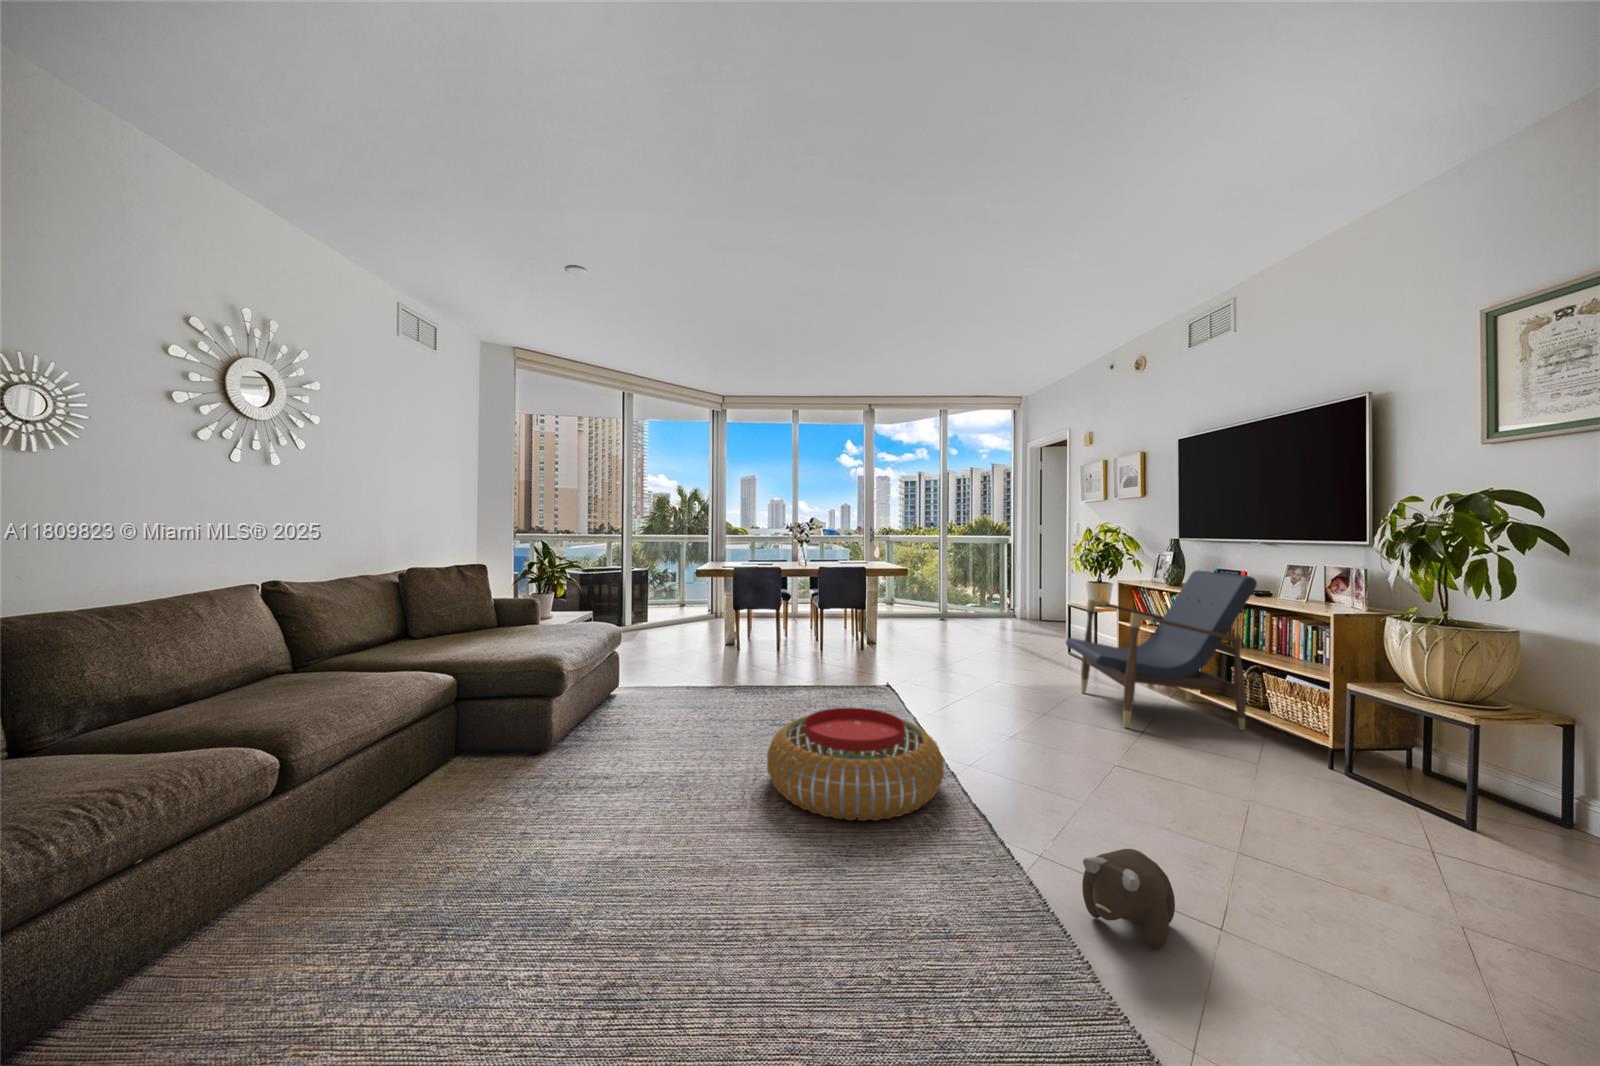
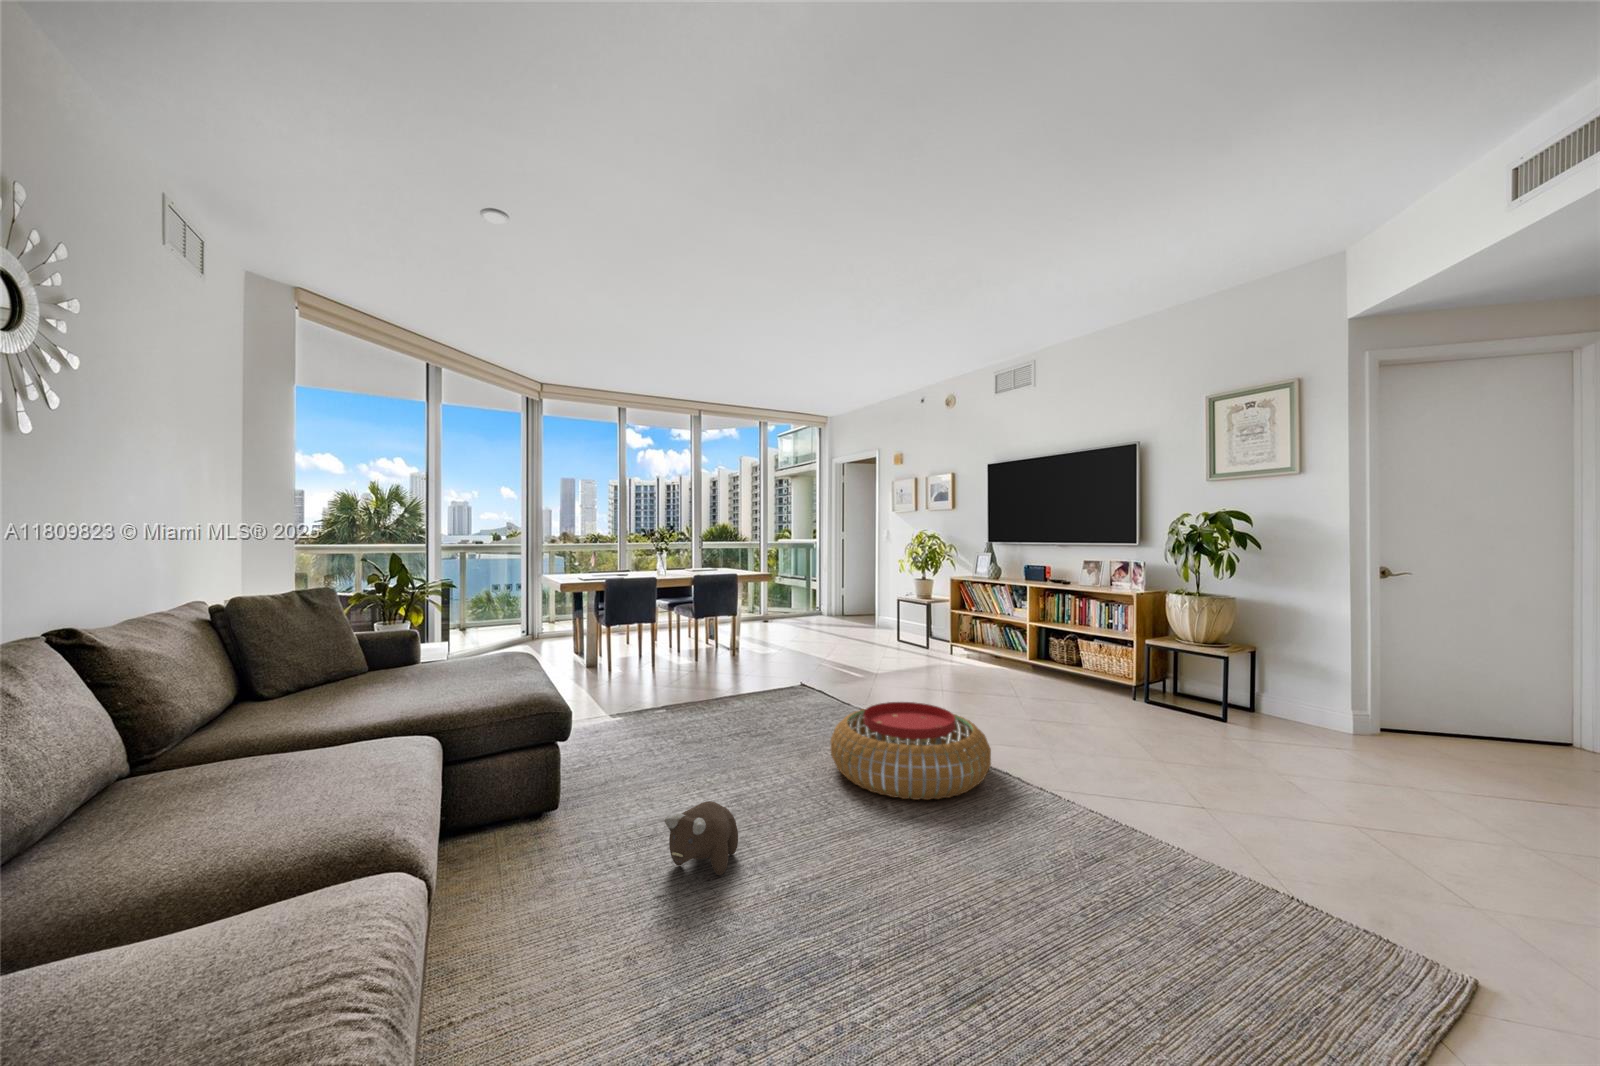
lounge chair: present [1066,571,1257,730] -> none [941,568,1074,691]
plush toy: present [1082,849,1175,949] -> present [664,801,738,875]

